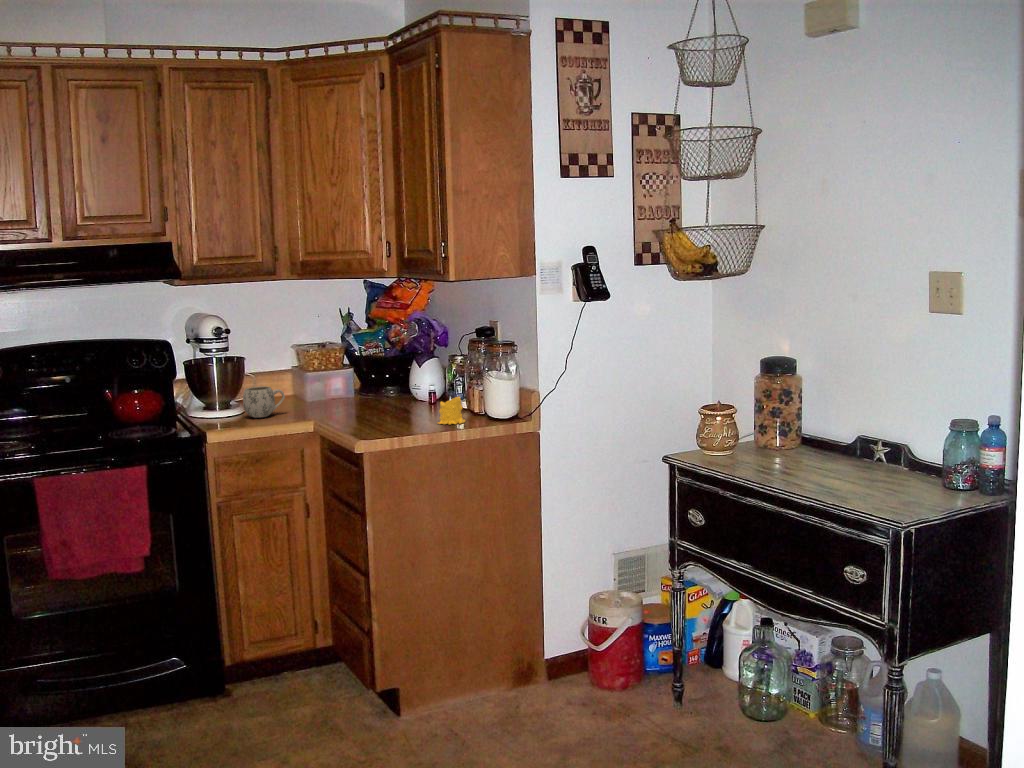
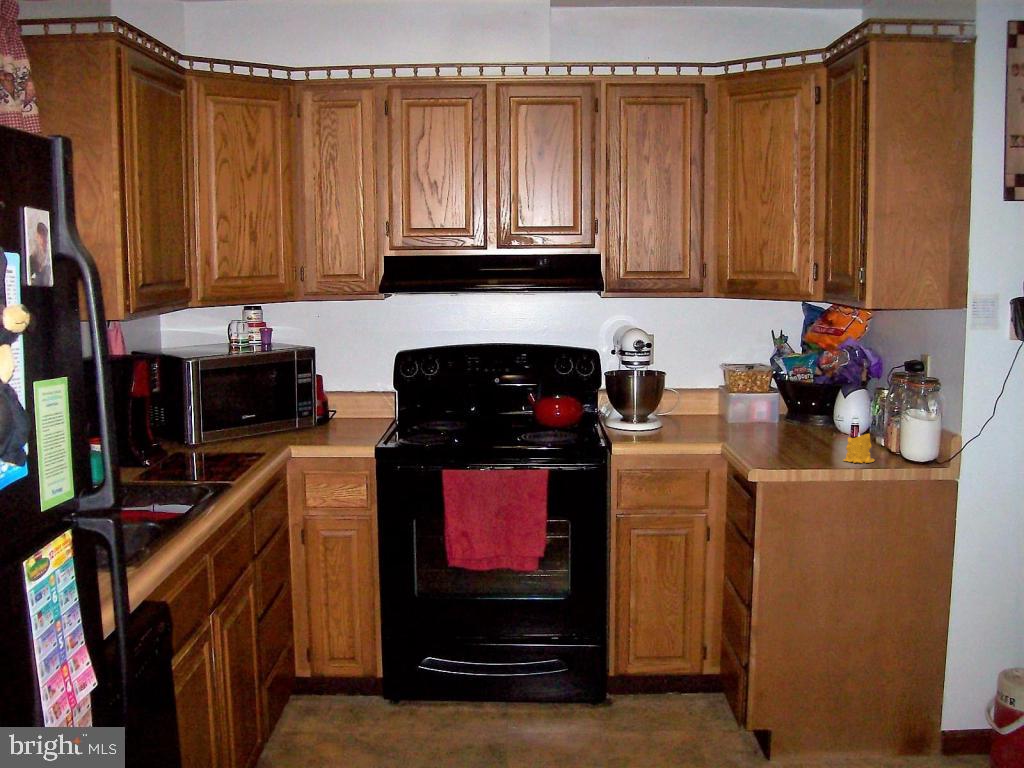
mug: present [243,386,285,418] -> none [657,405,698,436]

